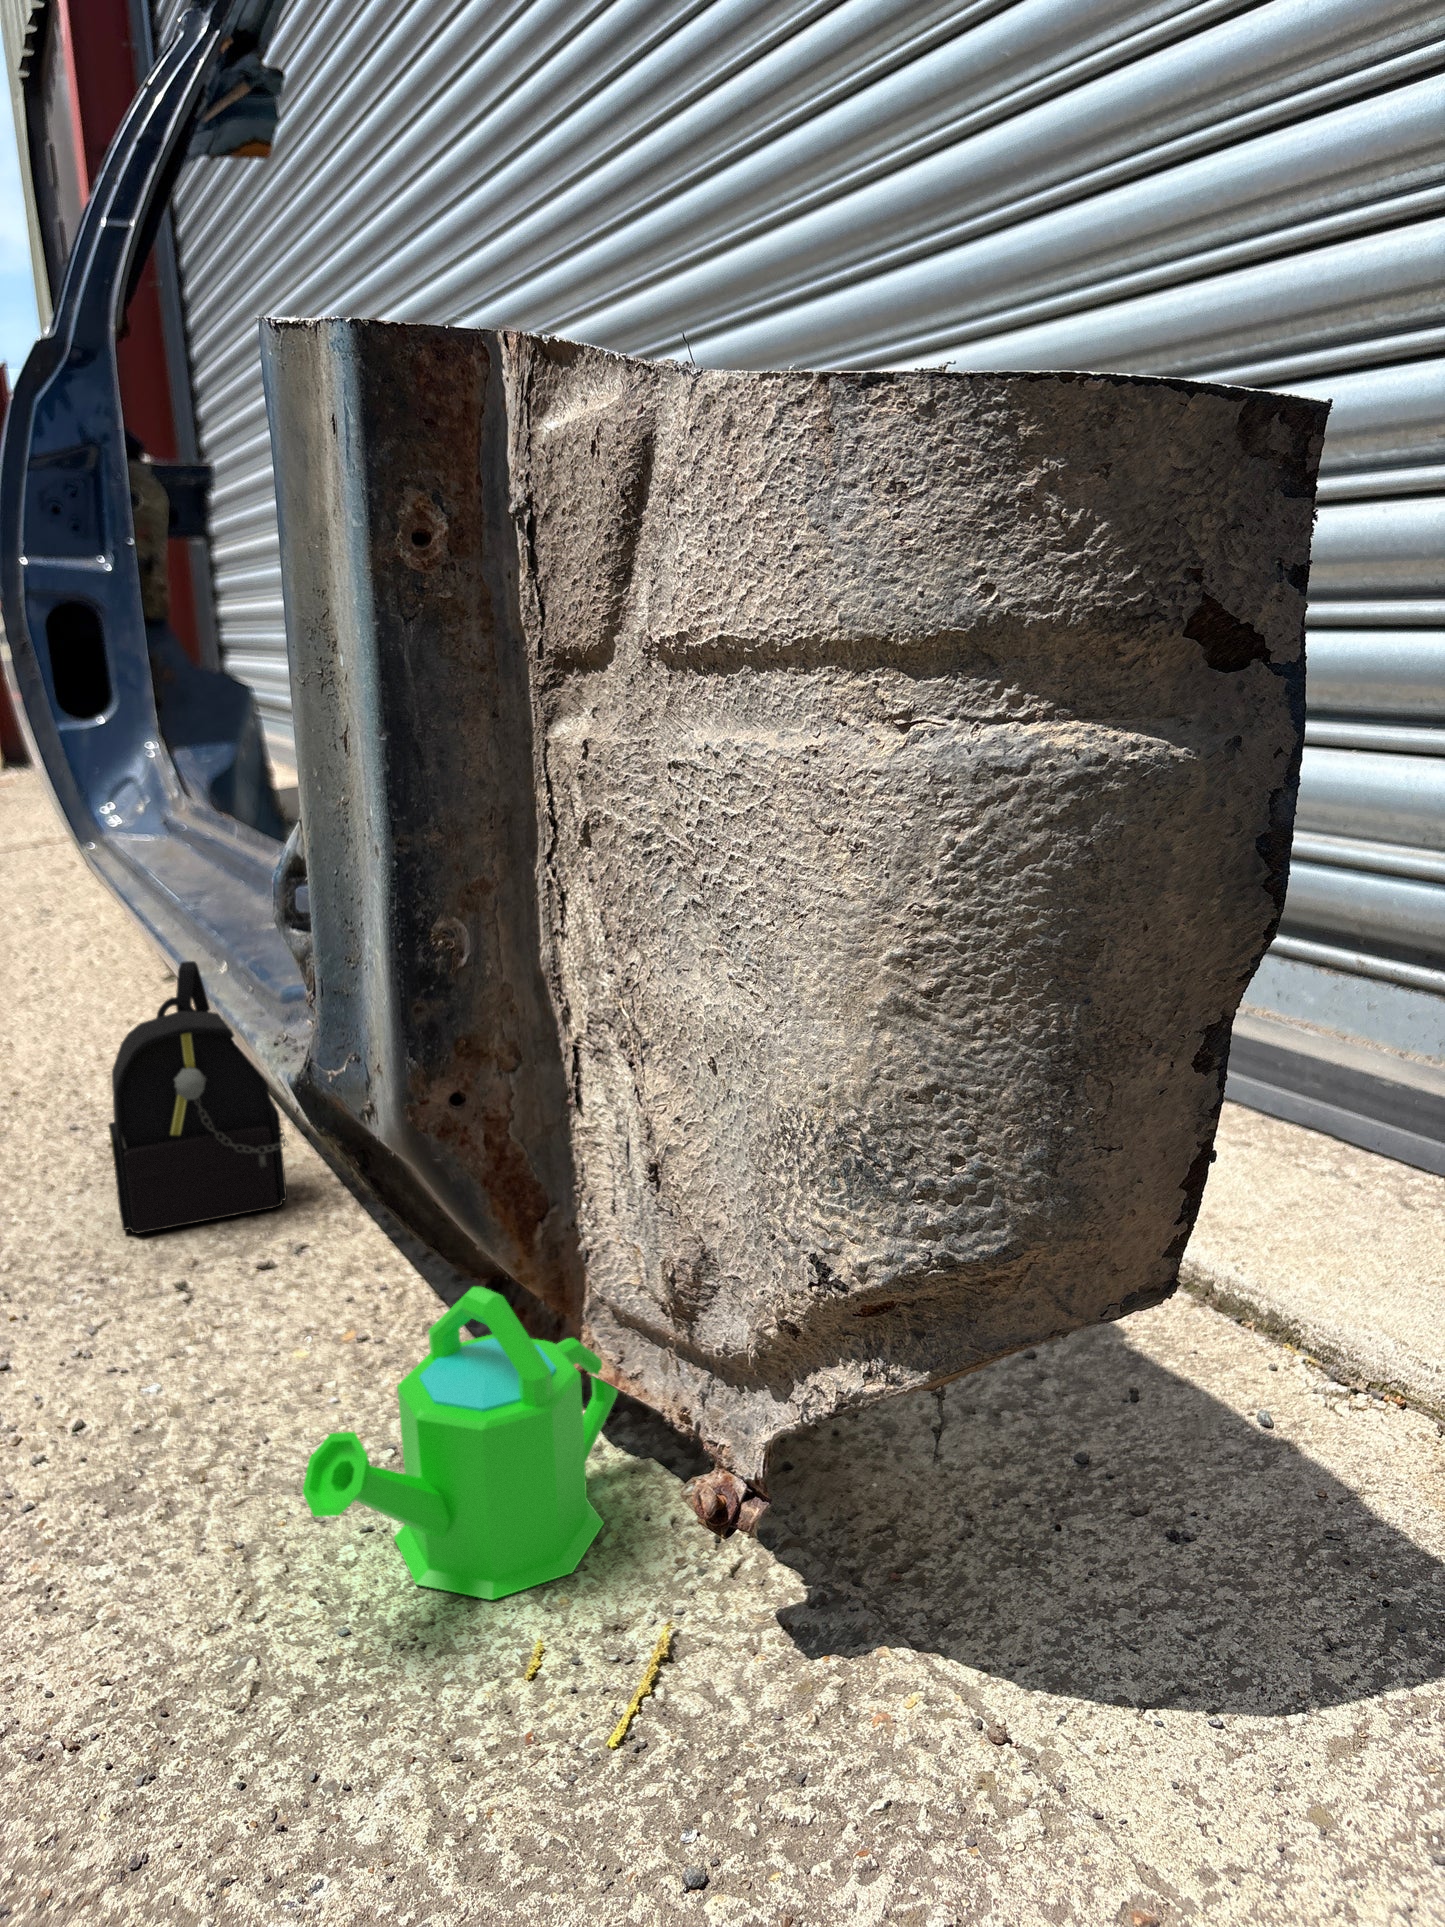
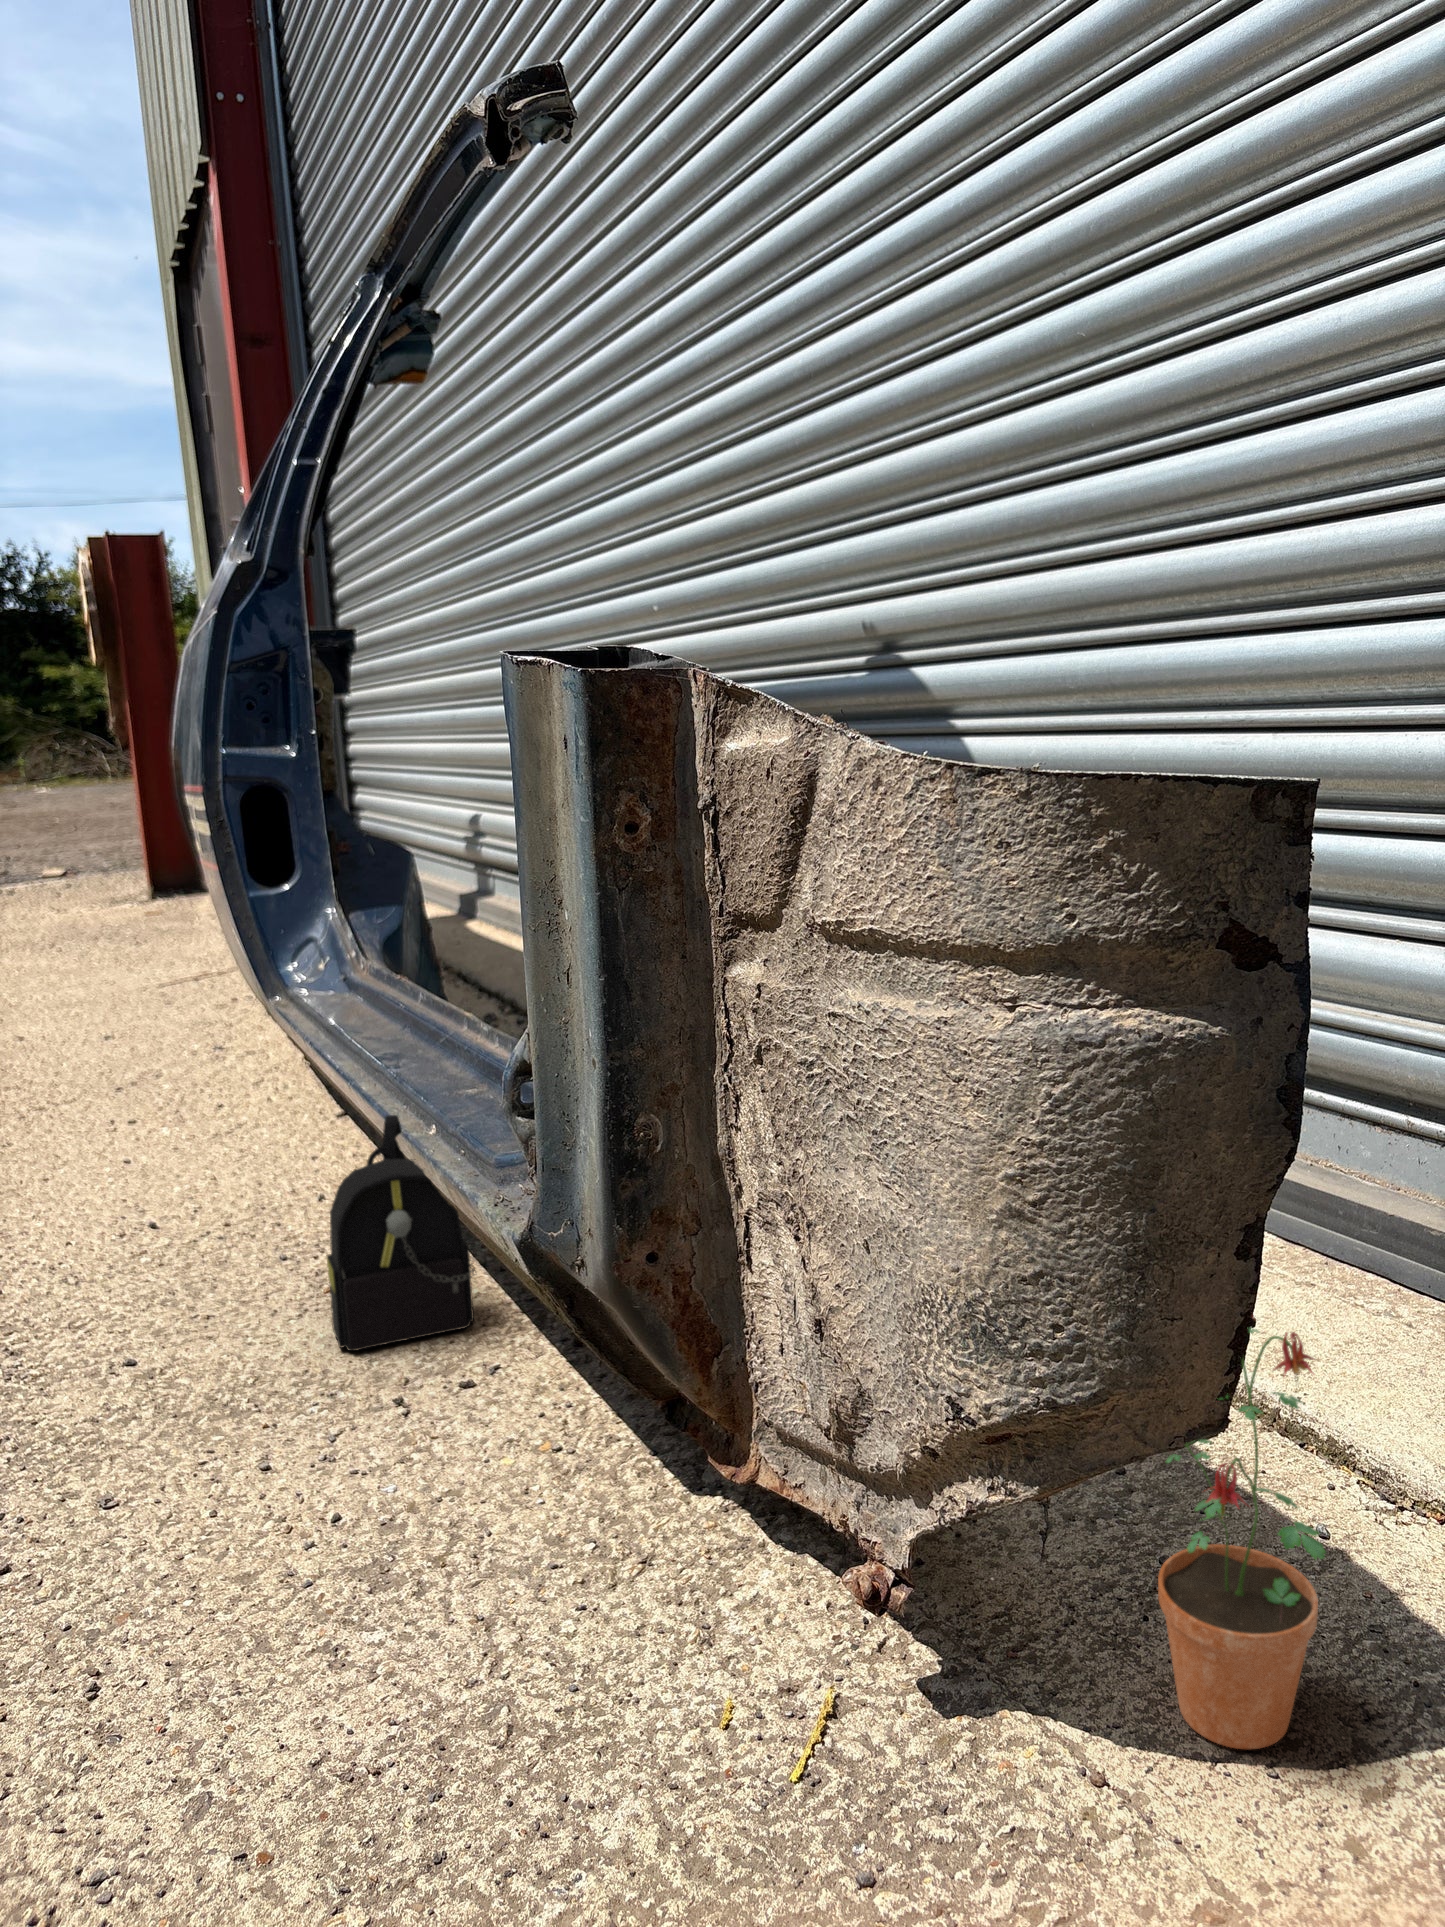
potted plant: none [1006,1095,1314,1690] -> present [1158,1316,1325,1749]
watering can: present [303,1287,618,1600] -> none [545,1414,779,1667]

